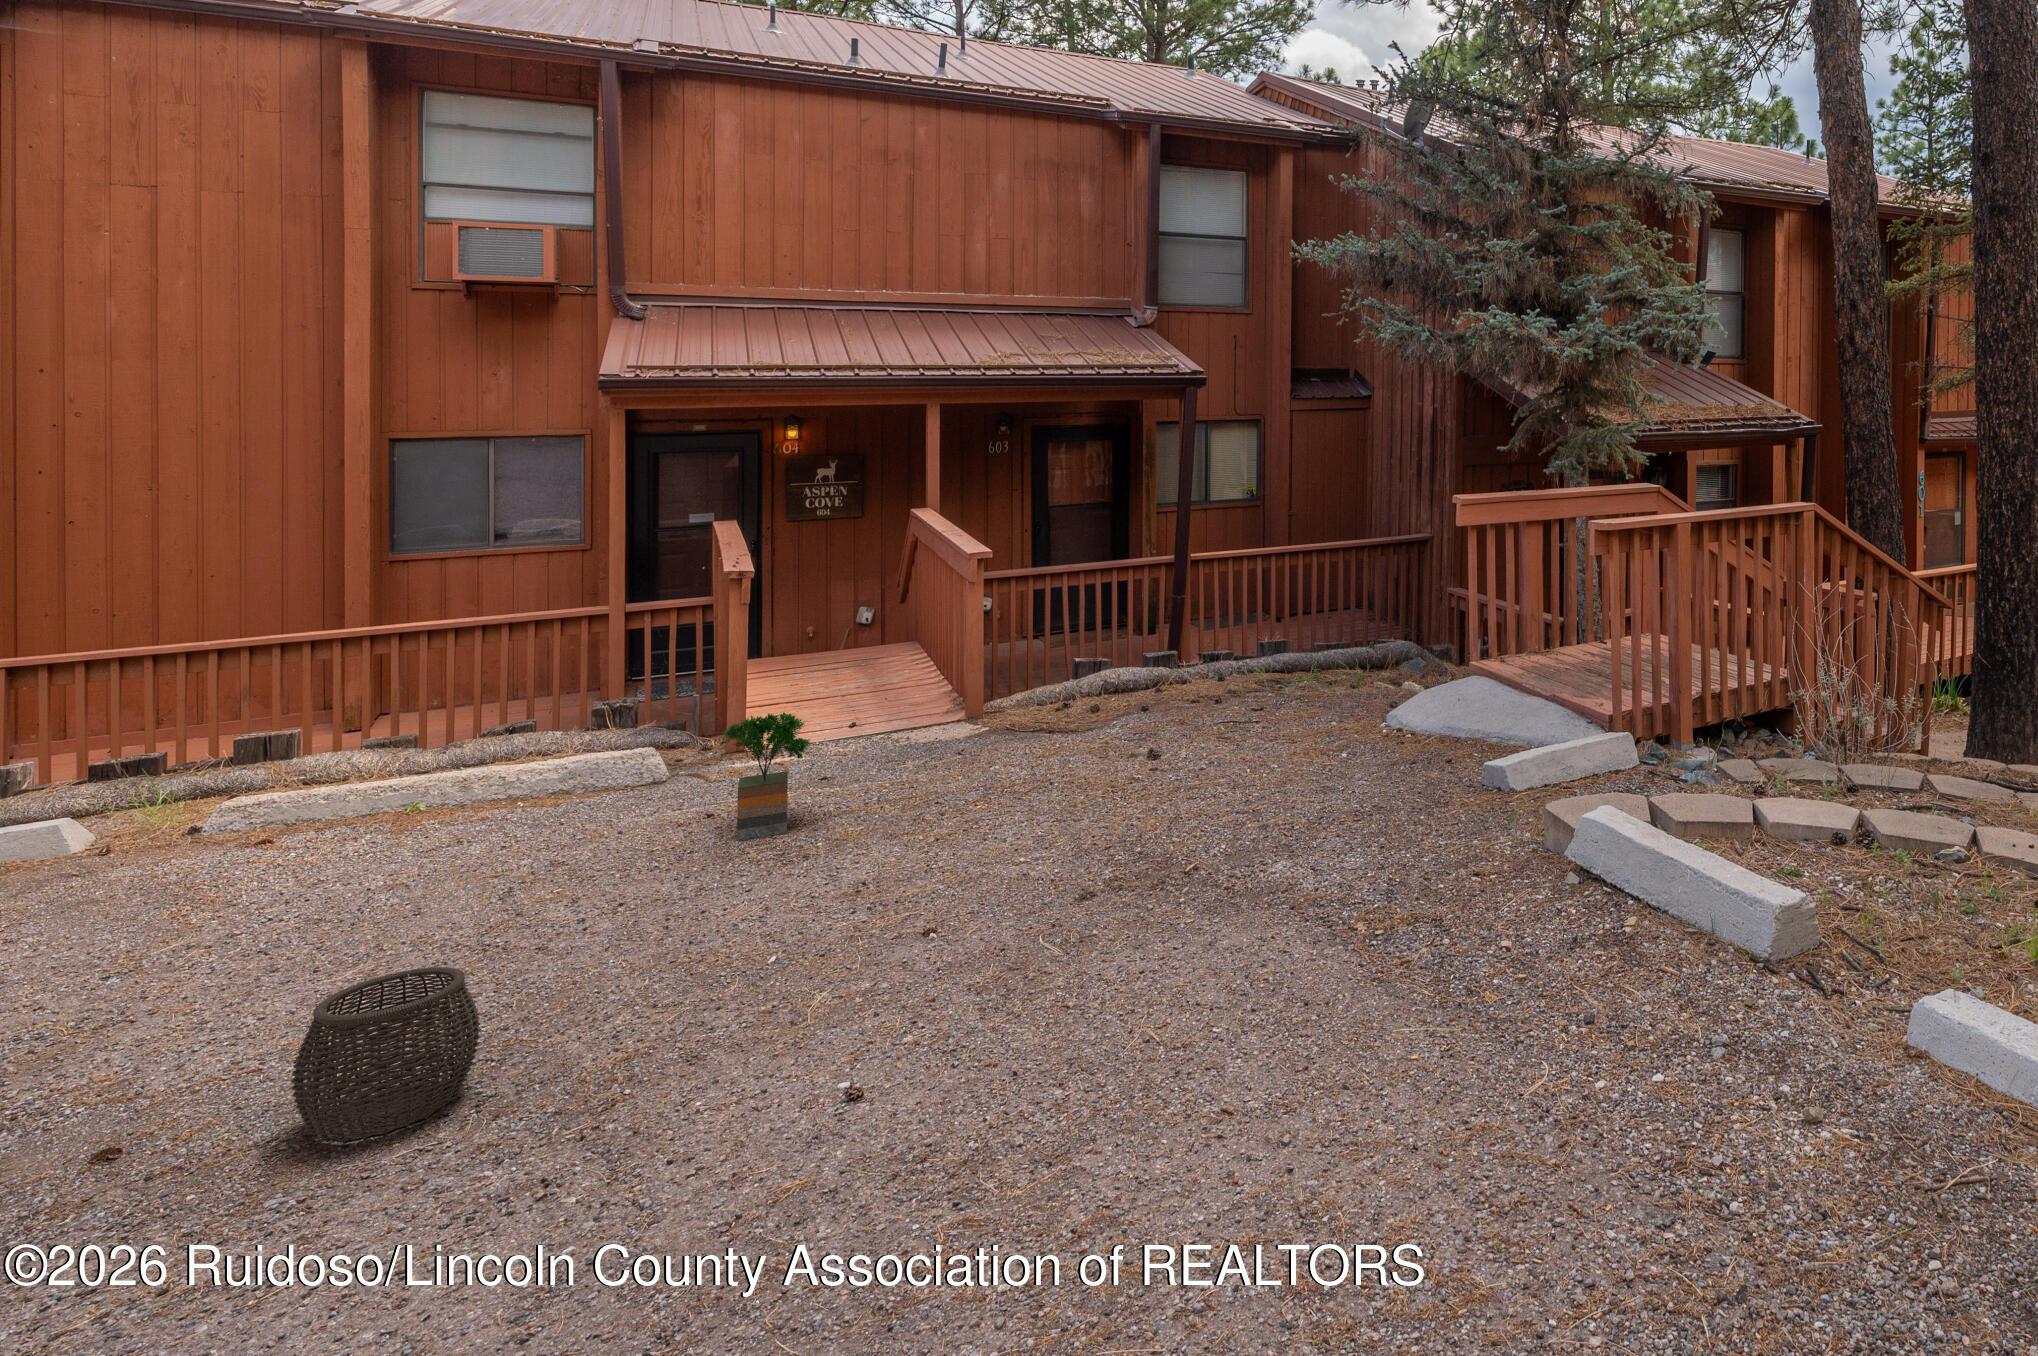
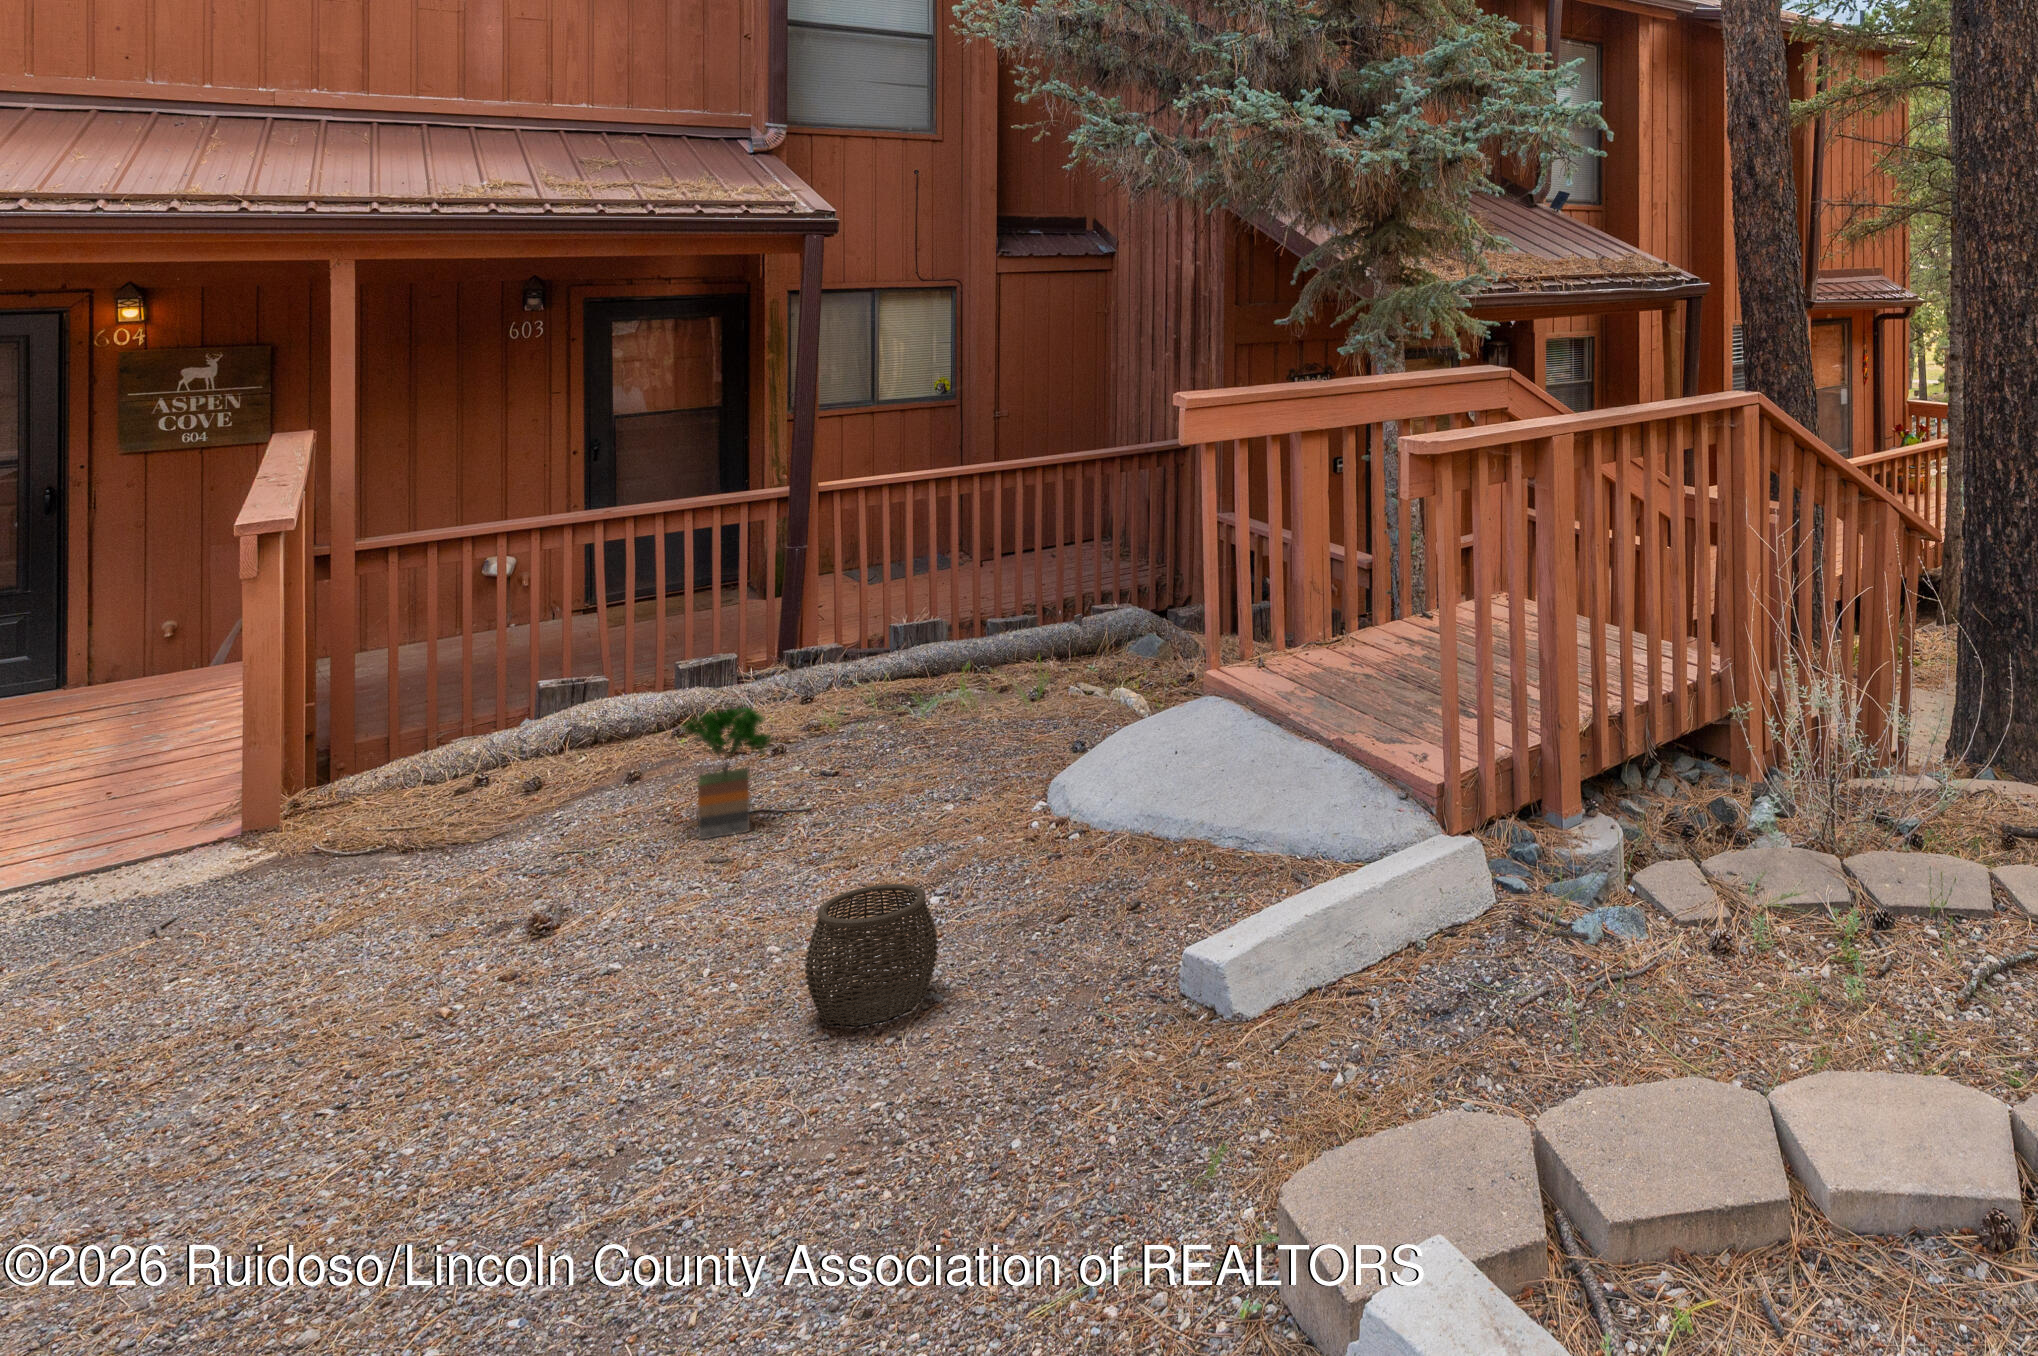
woven basket: present [291,967,481,1142] -> present [805,884,938,1027]

